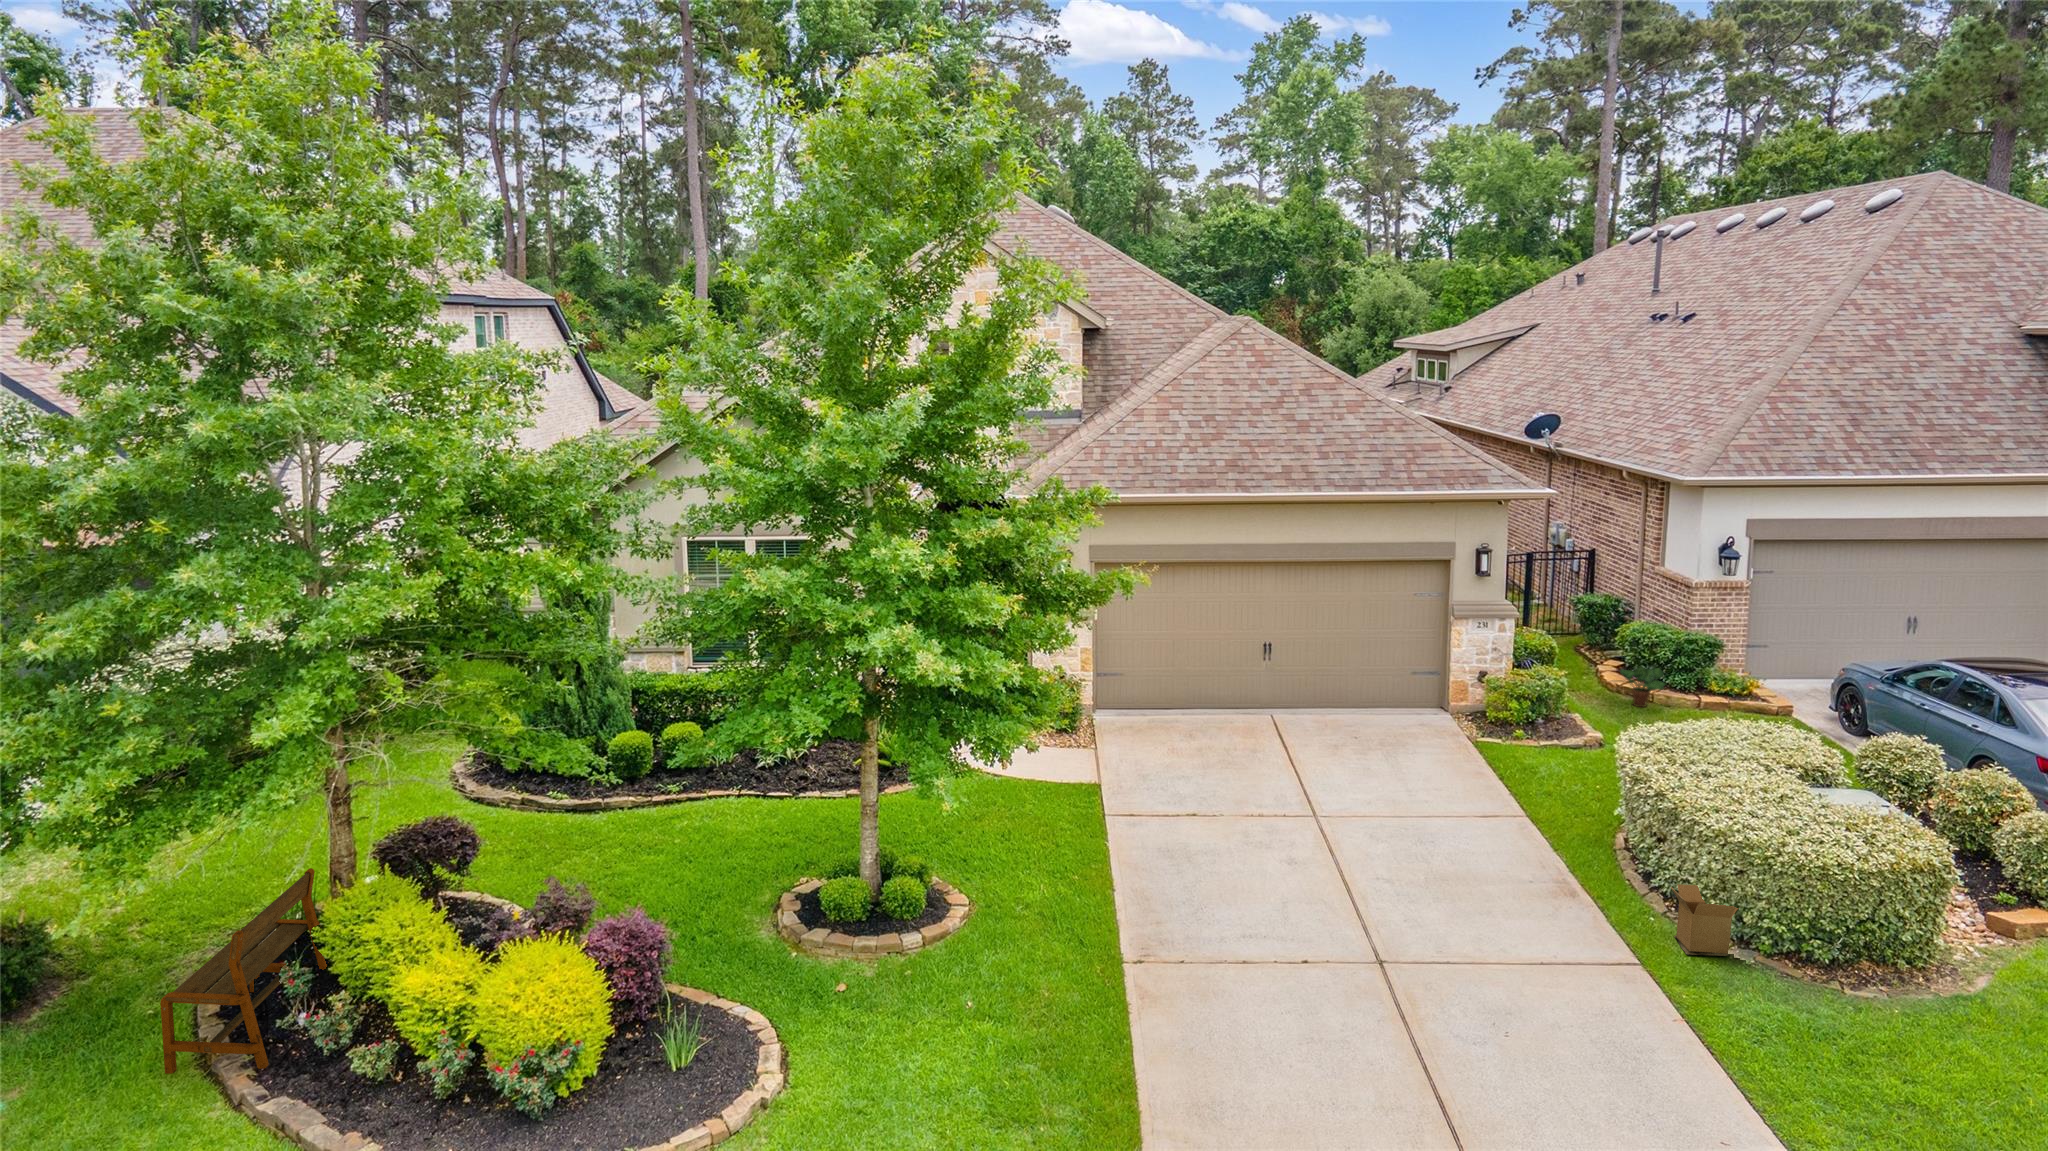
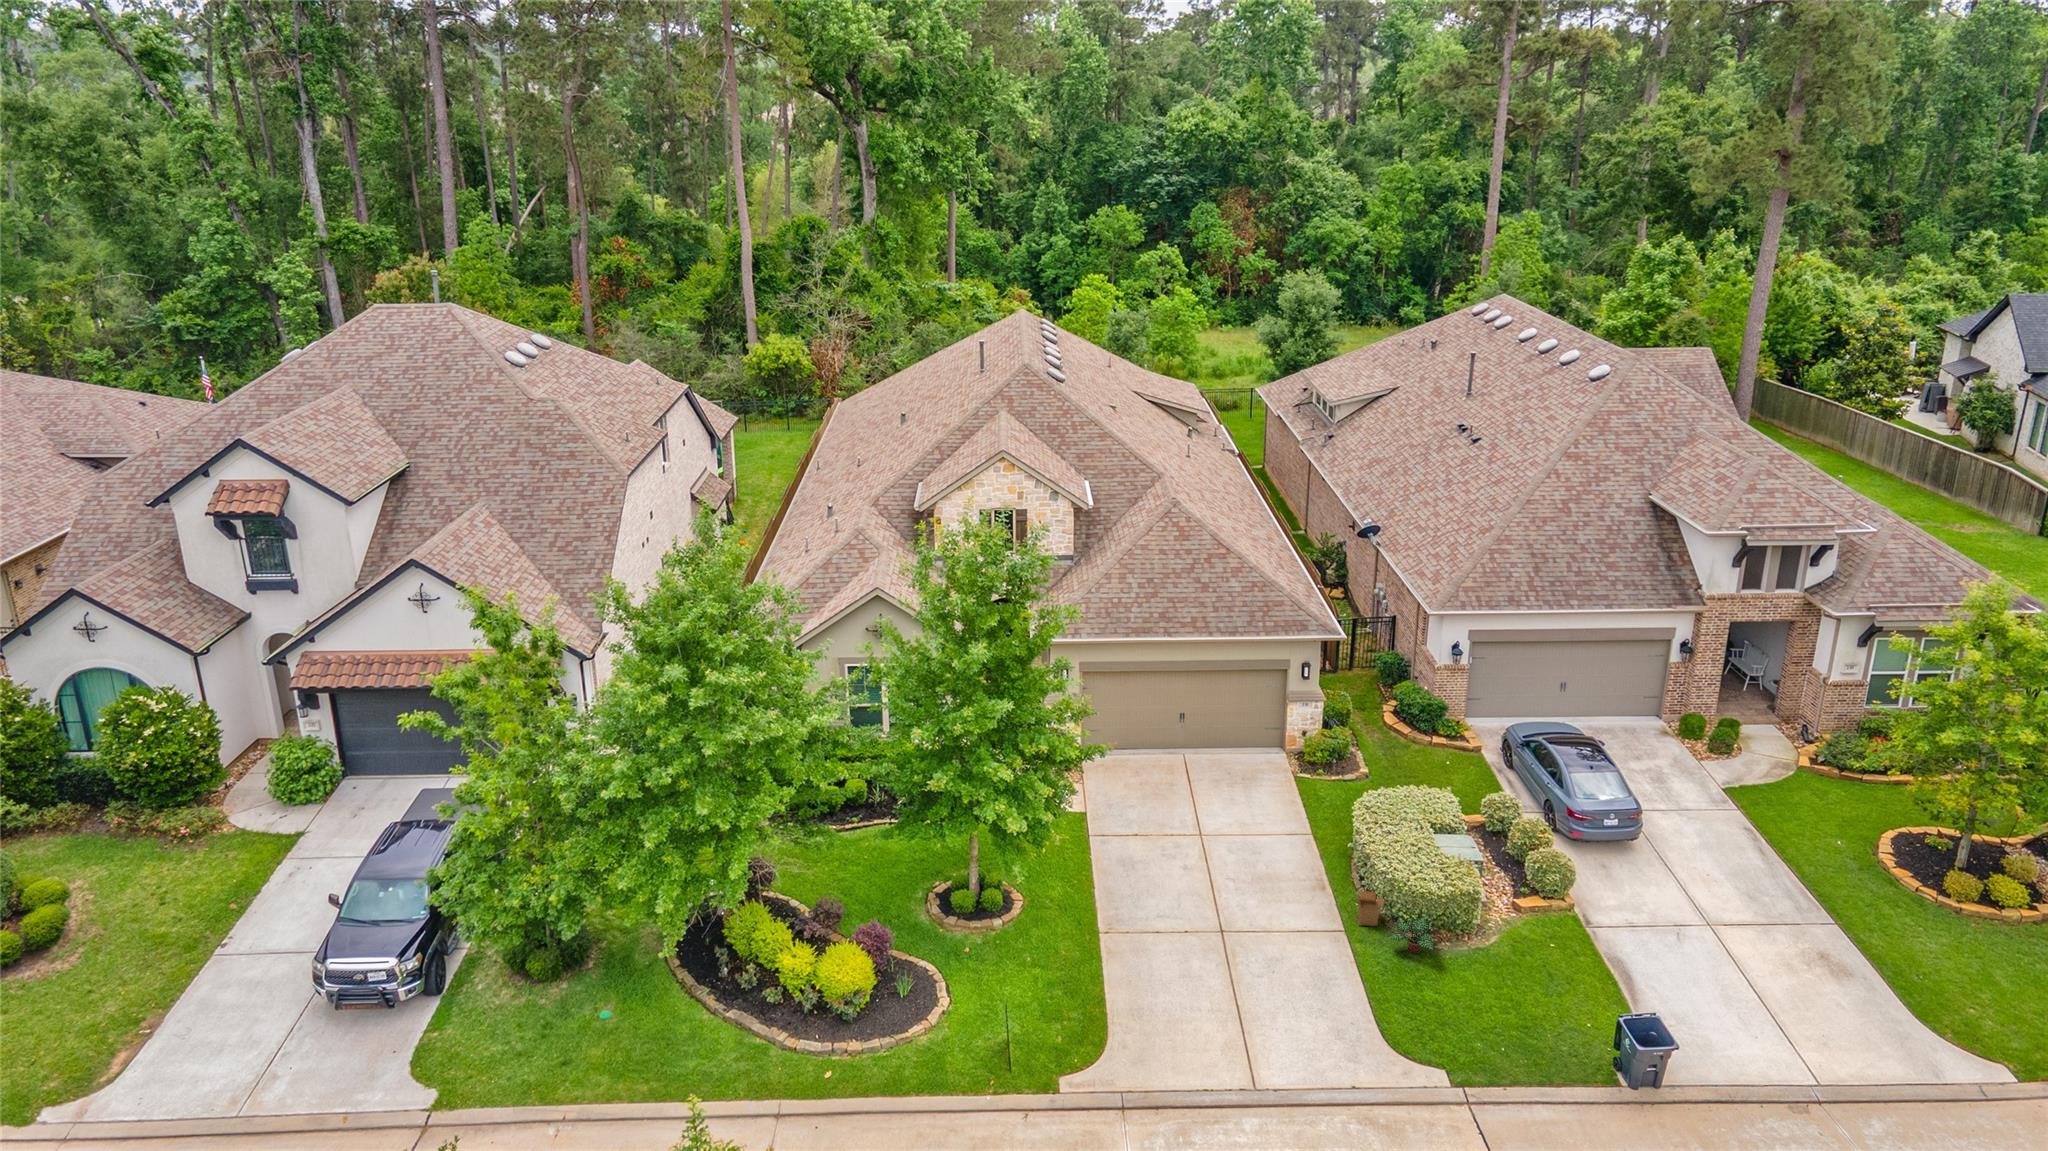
potted plant: present [1620,667,1665,707] -> present [1388,917,1435,954]
bench: present [160,868,327,1074] -> none [685,907,738,1001]

